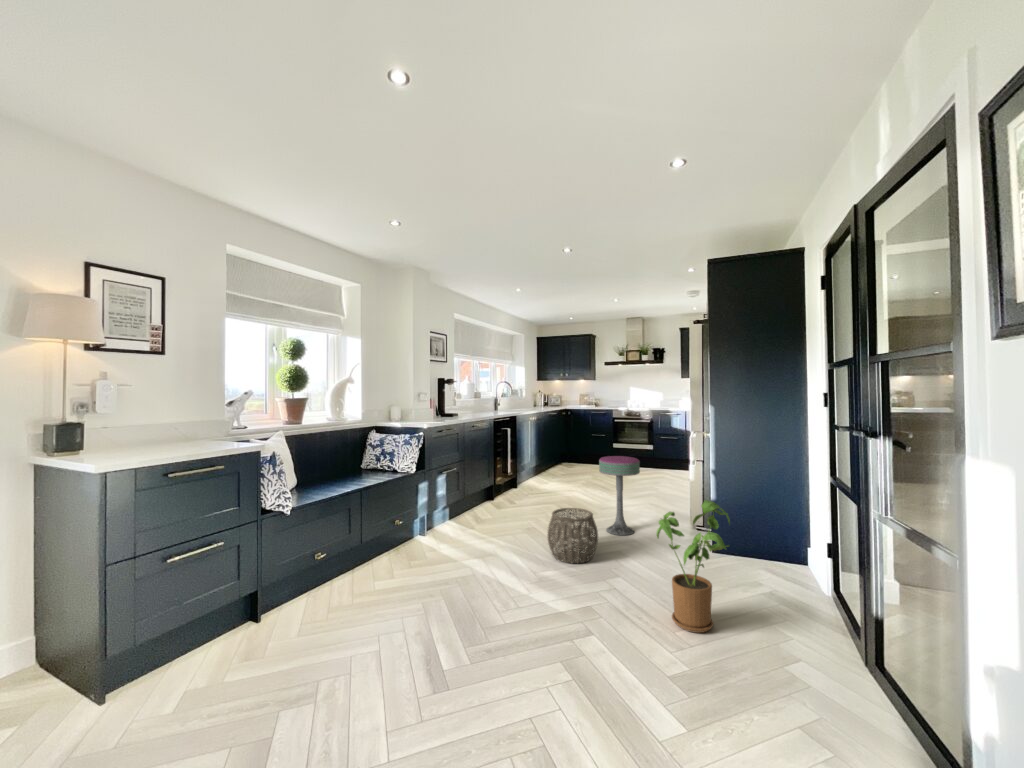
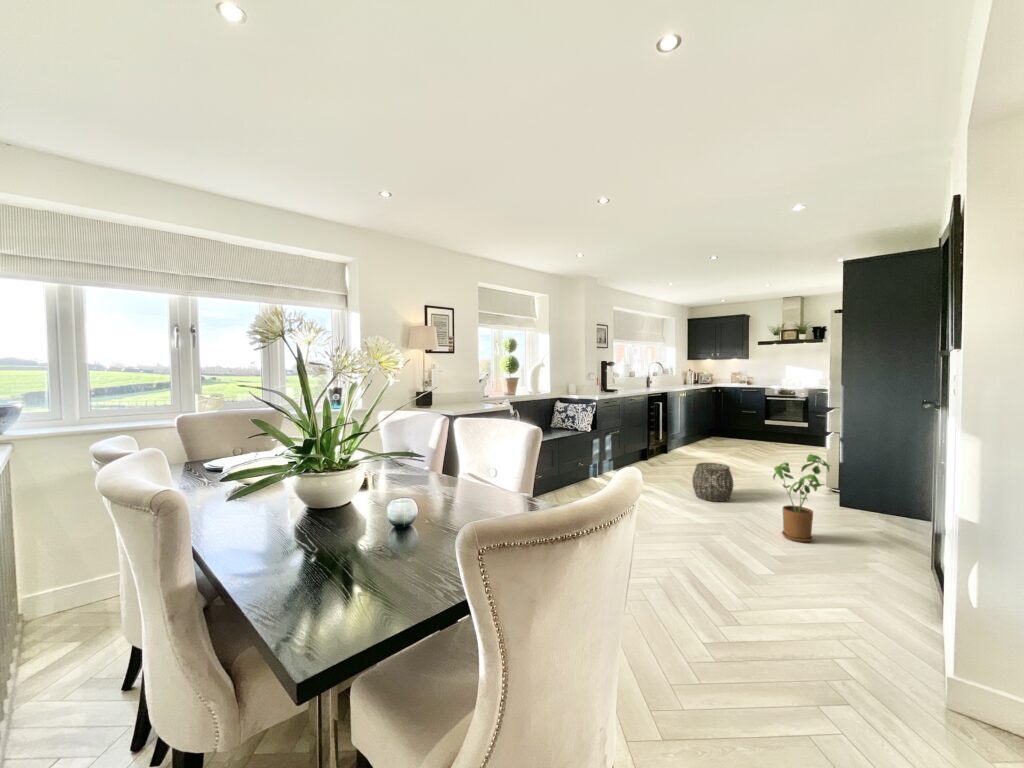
bar stool: present [599,456,640,535] -> none [739,427,776,490]

